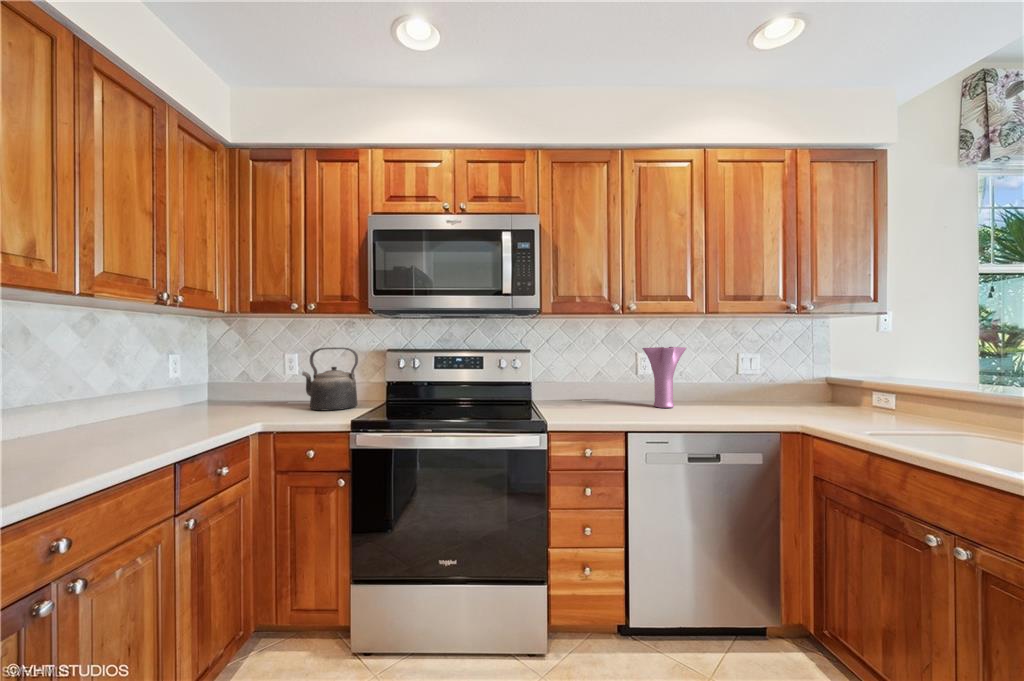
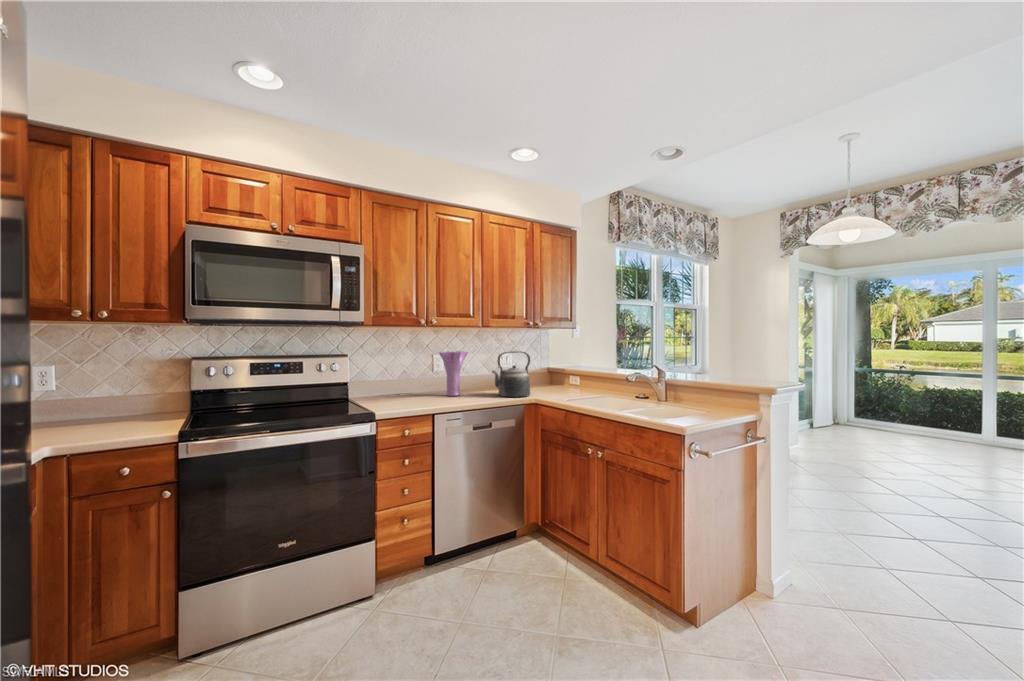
kettle: present [302,348,358,410] -> present [492,351,530,397]

